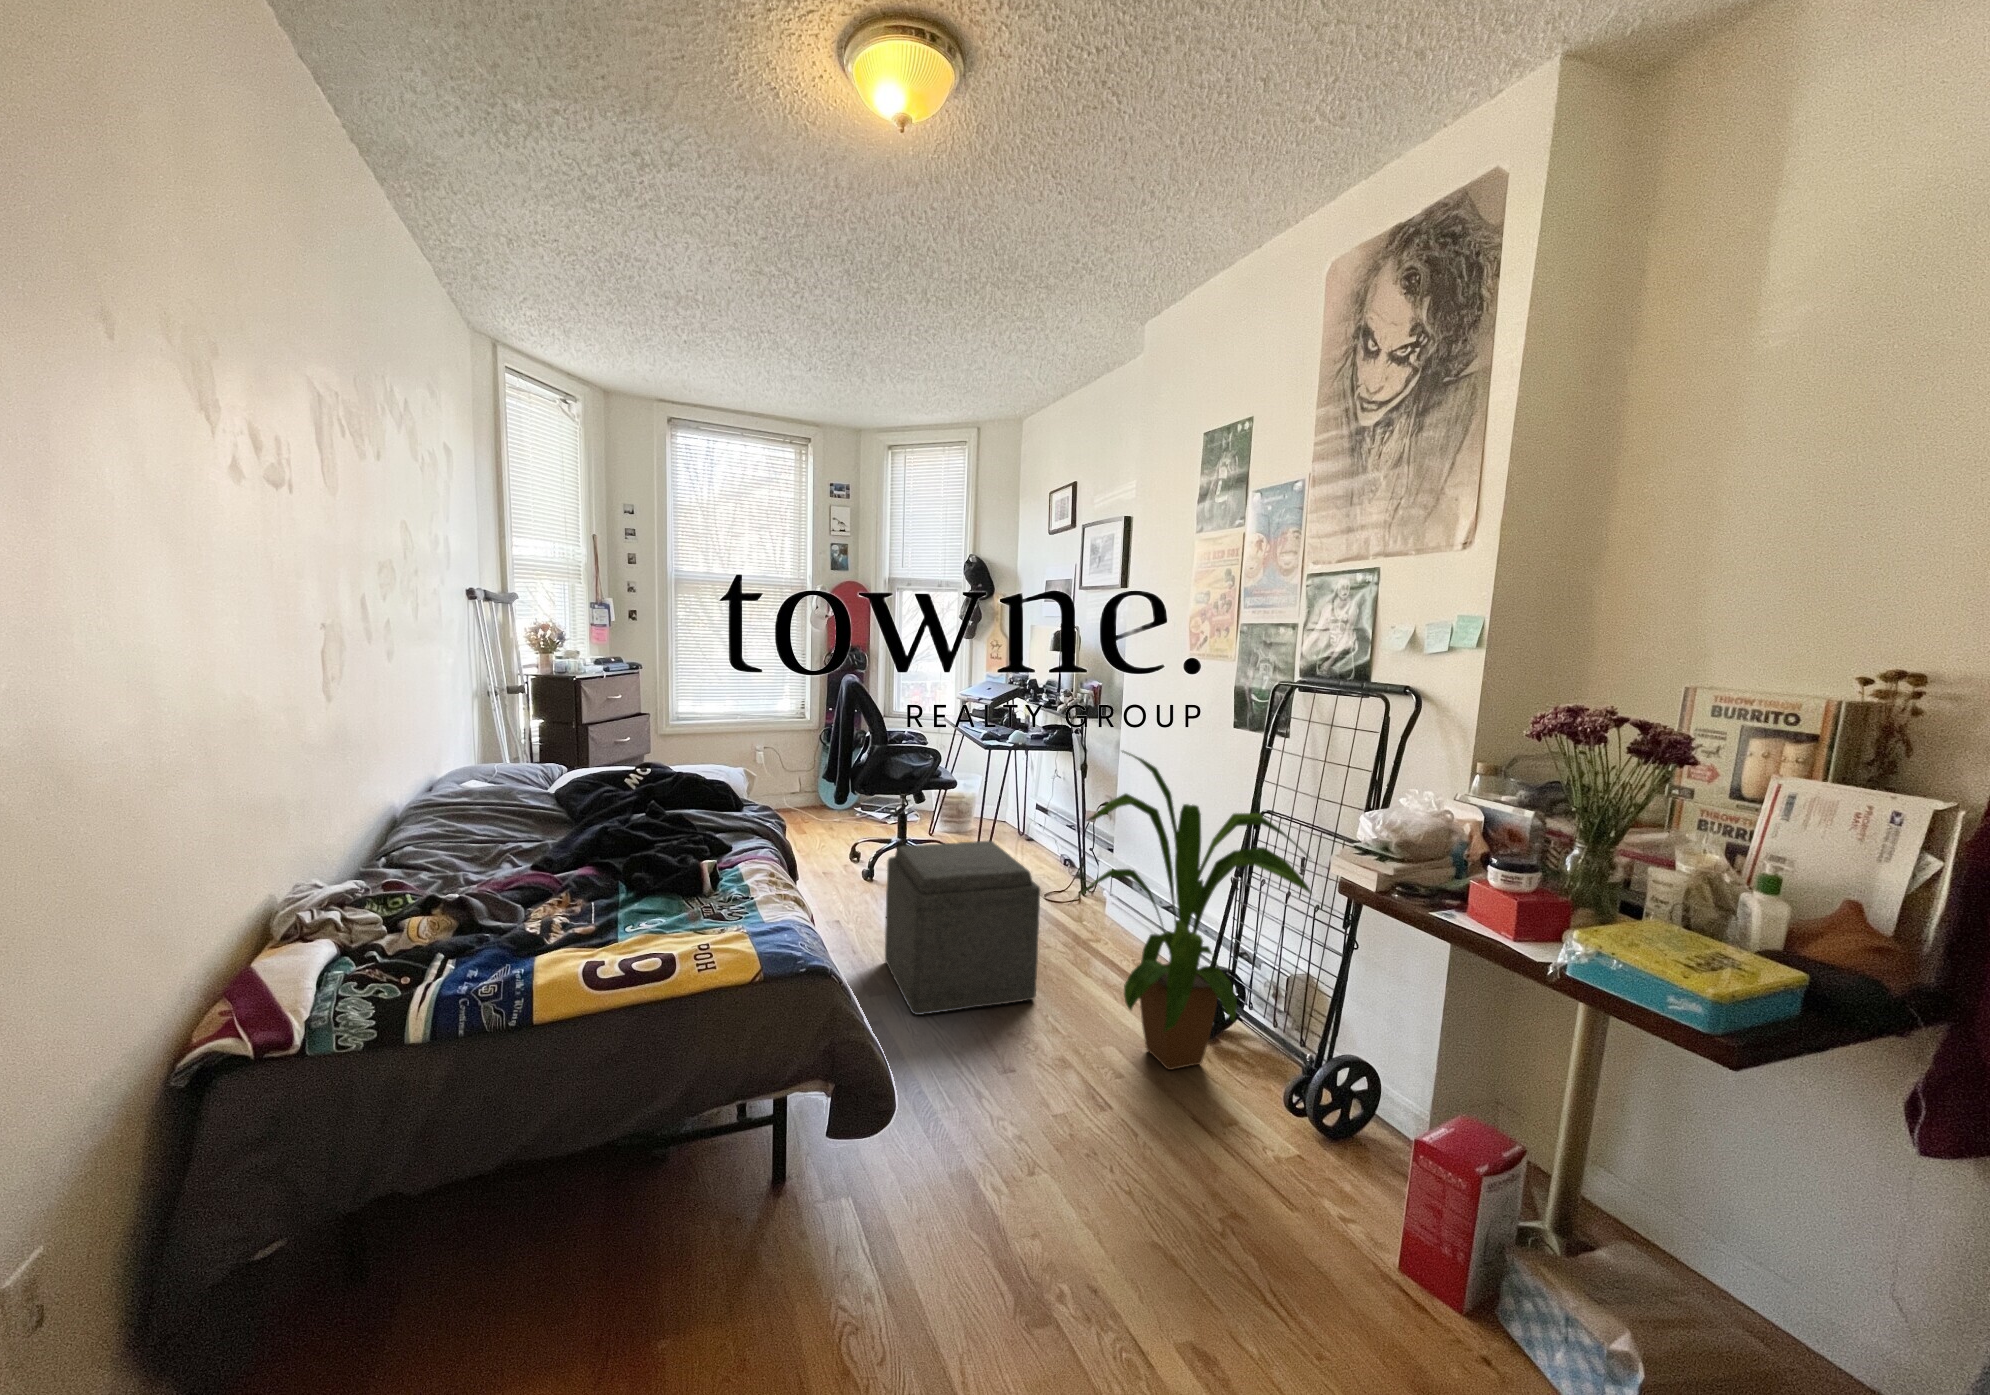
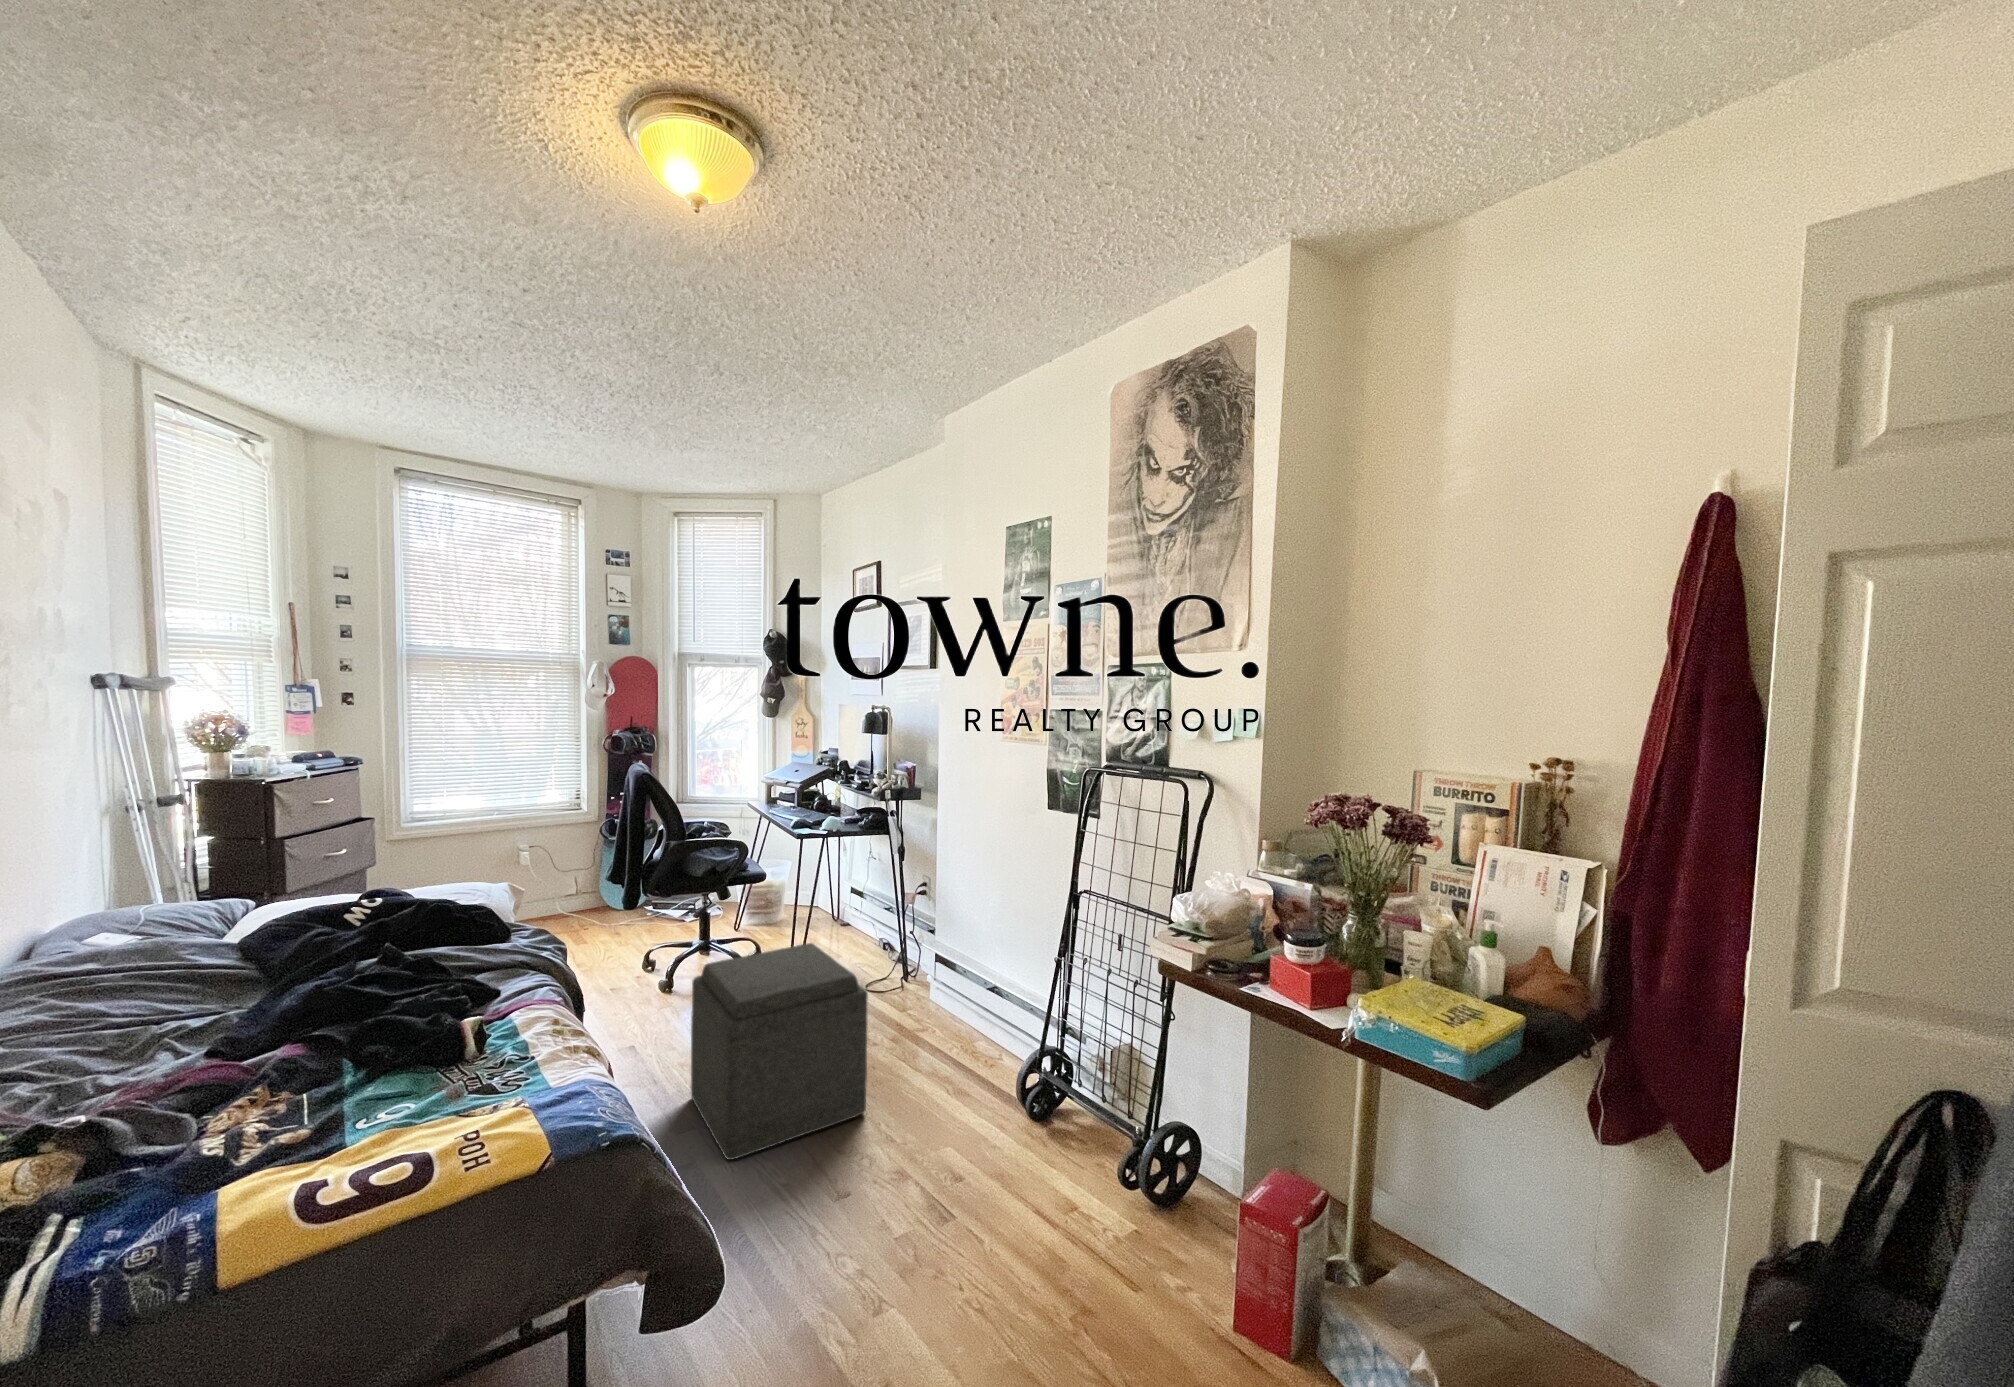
house plant: present [1072,751,1311,1070] -> none [899,842,1135,1168]

